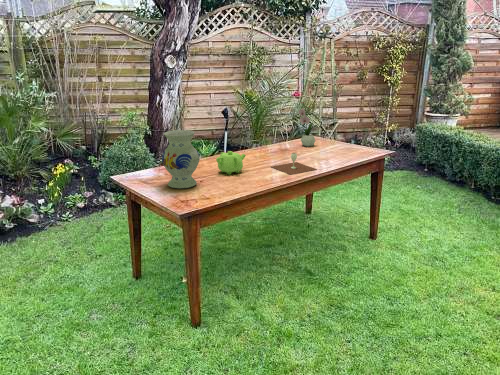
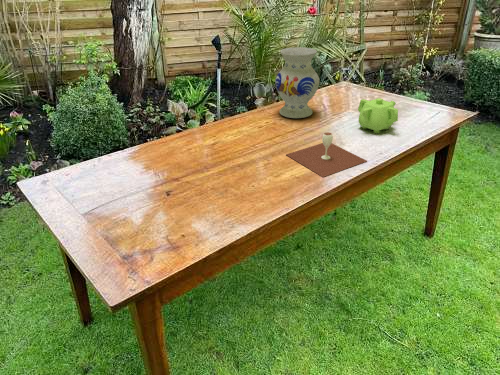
flower arrangement: present [299,102,315,147] -> none [326,32,358,104]
vase: present [162,130,200,188] -> present [275,47,319,118]
teapot: present [216,151,246,175] -> present [358,98,398,133]

